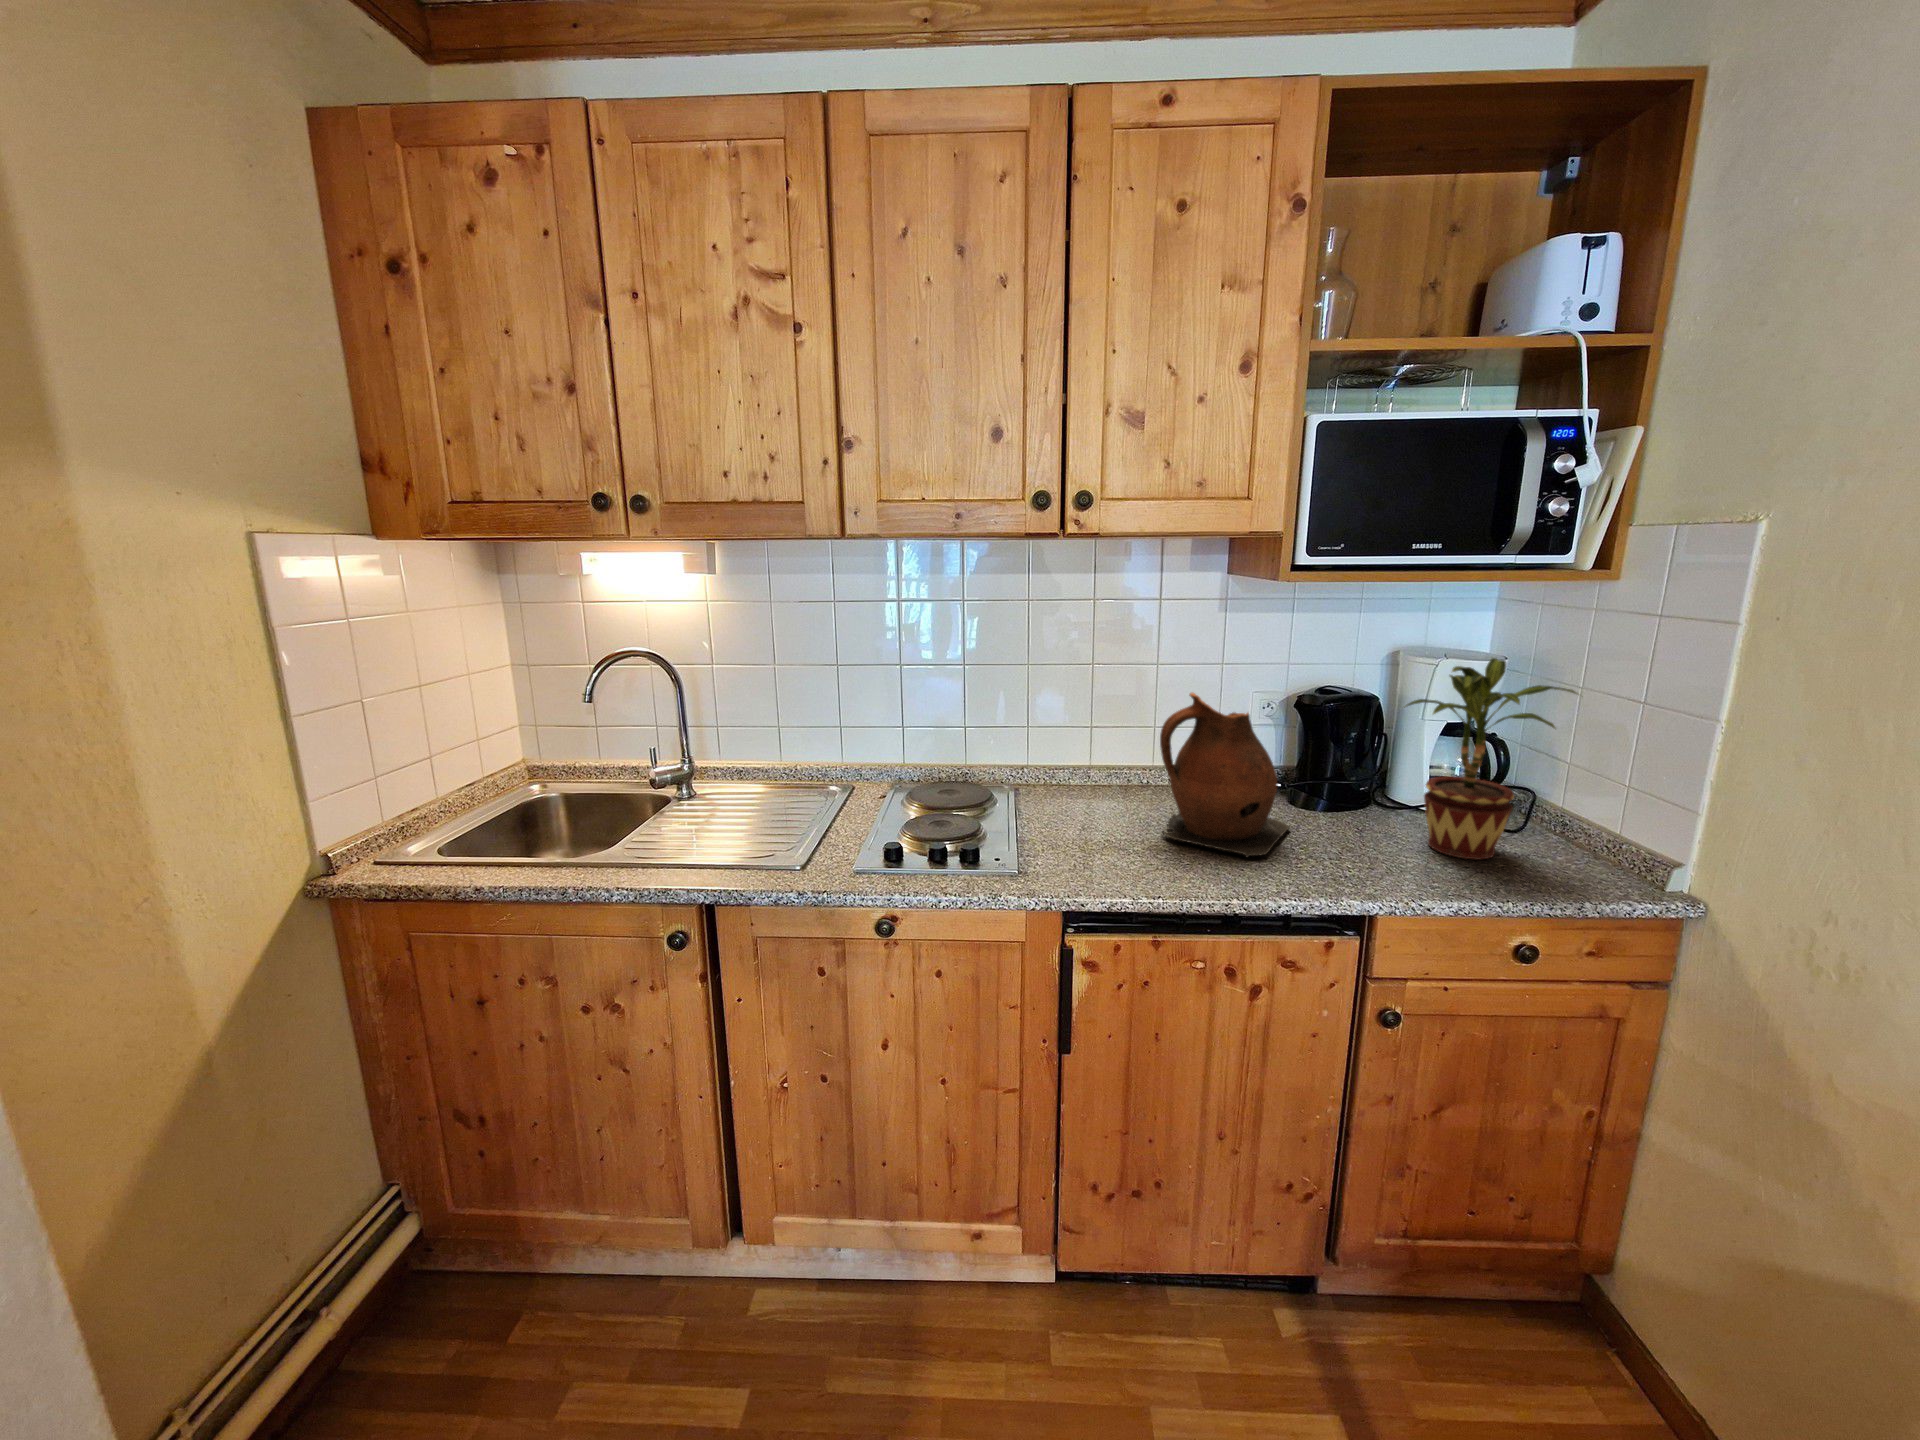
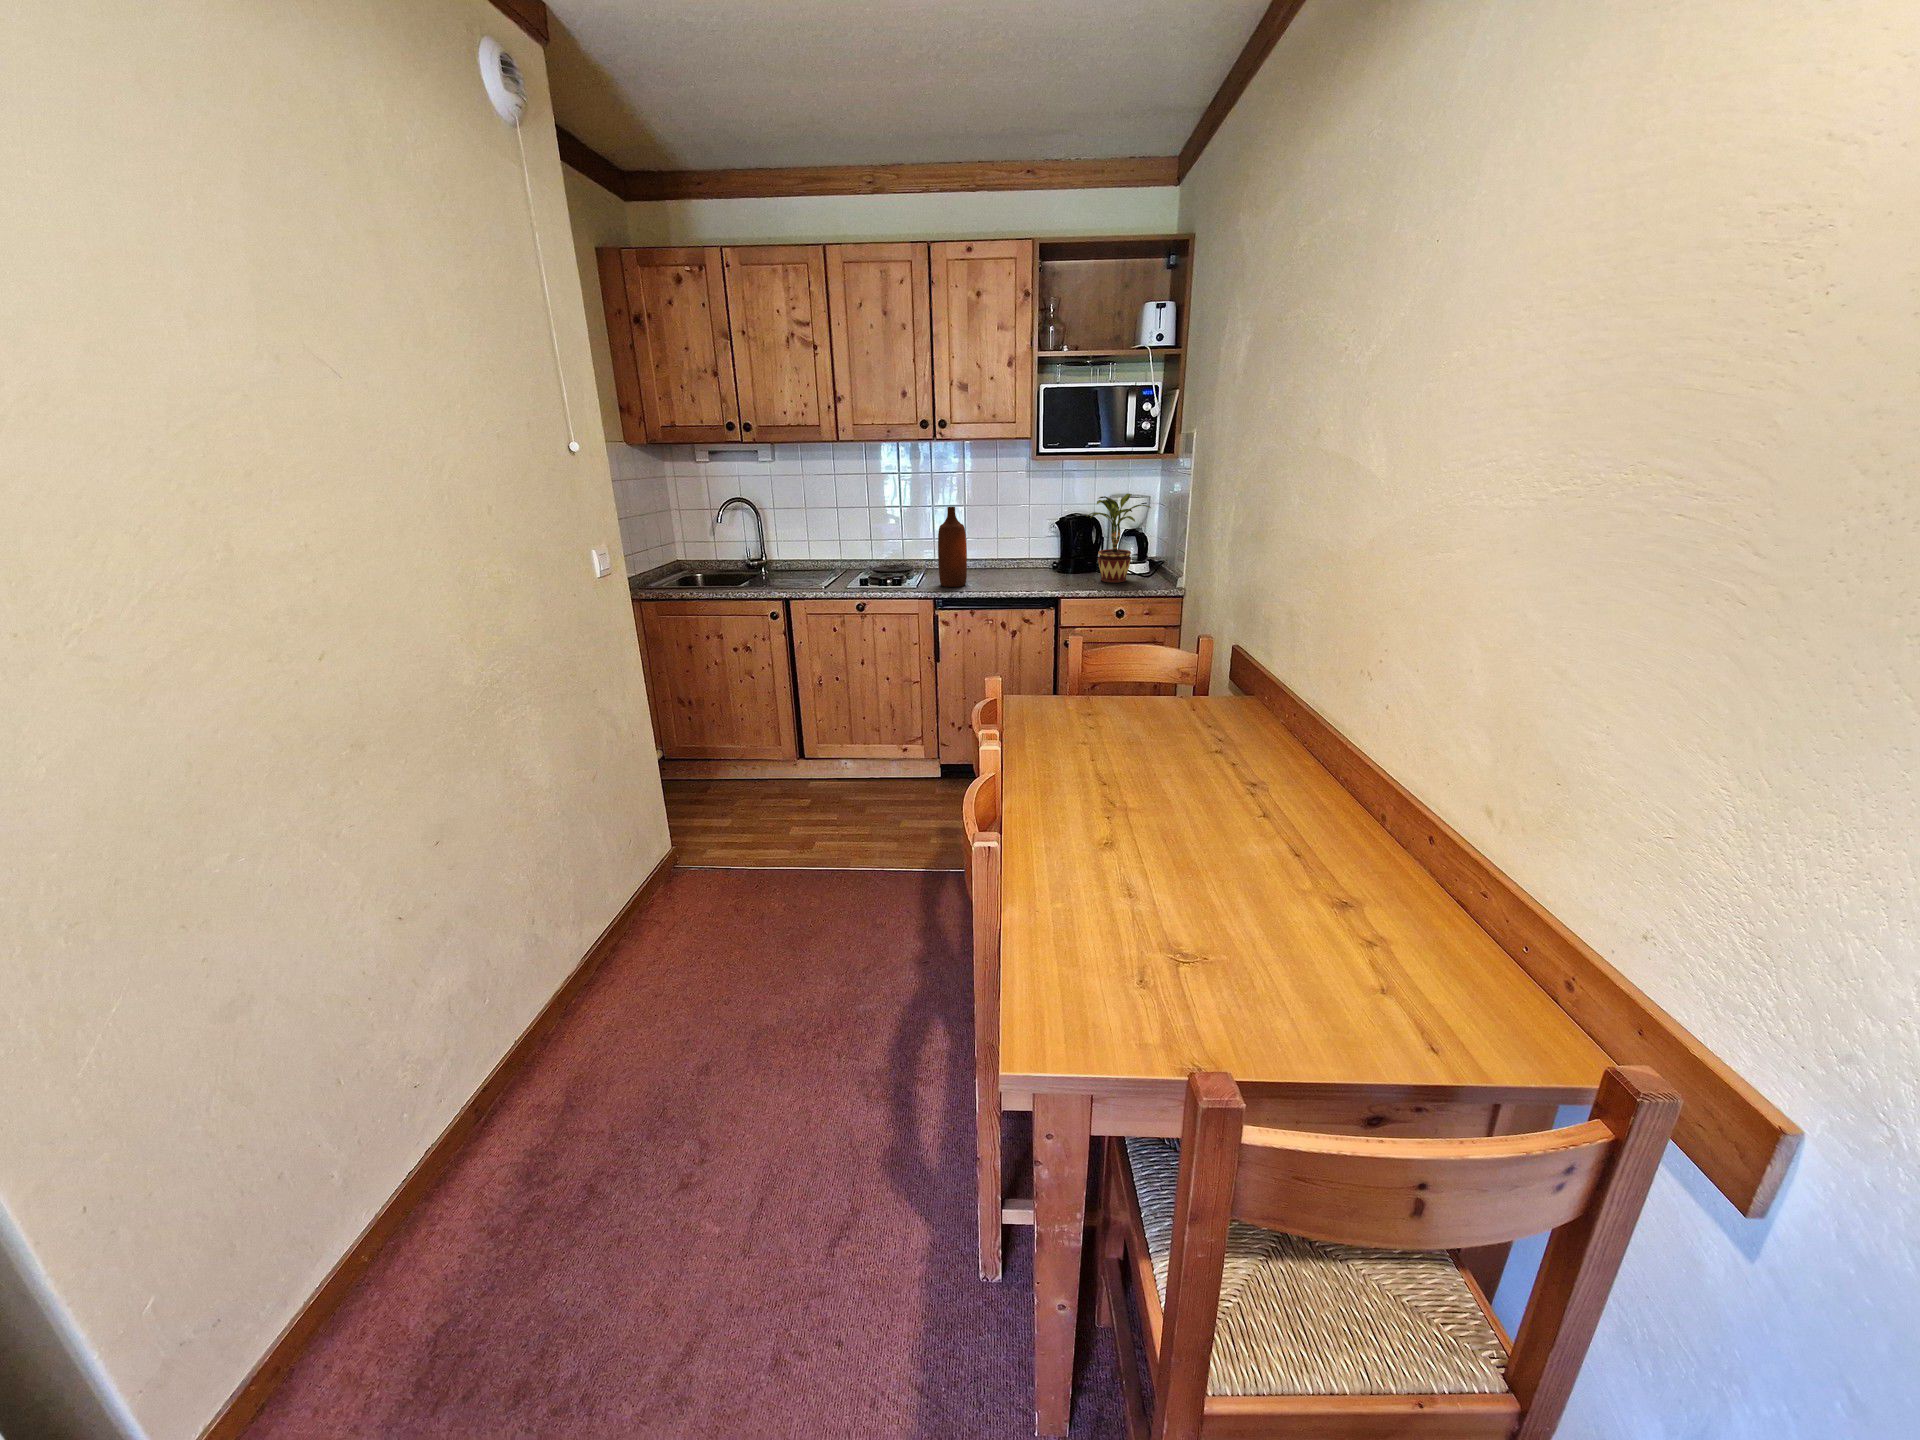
bottle: none [1066,685,1133,868] -> present [938,507,967,587]
ceramic pitcher: present [1160,693,1290,858] -> none [984,512,1046,584]

